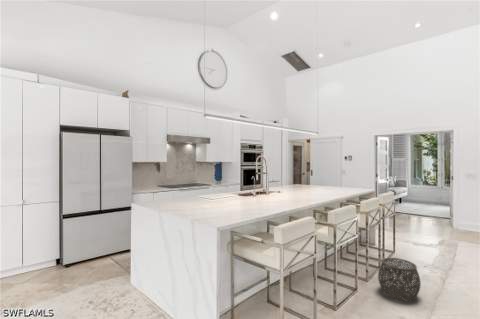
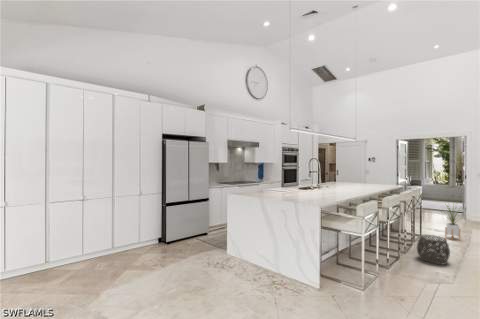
house plant: none [417,208,450,260] -> present [445,206,460,240]

